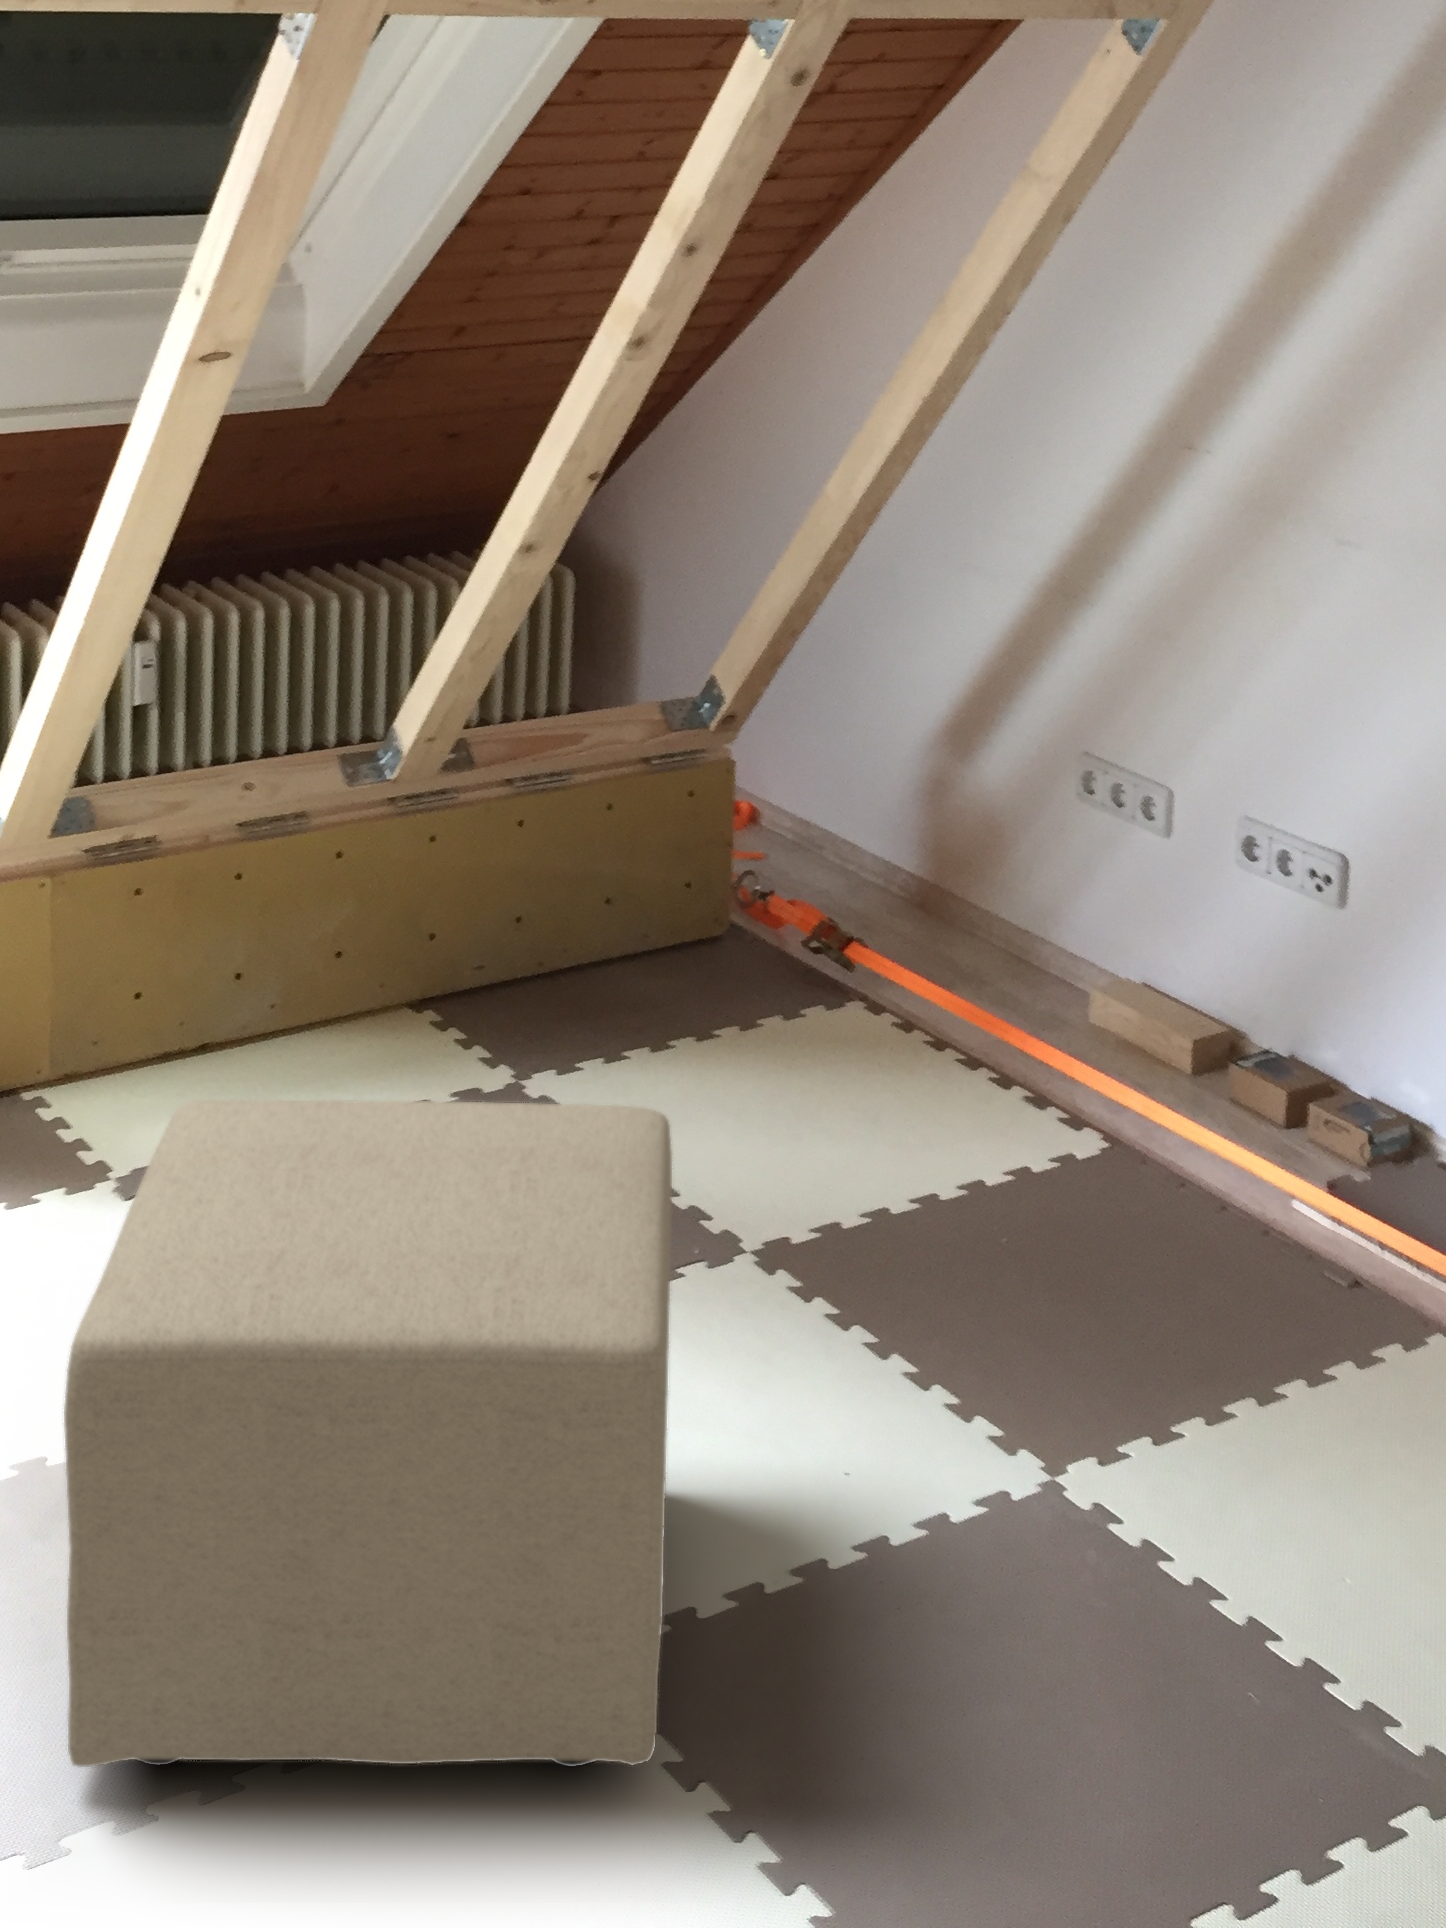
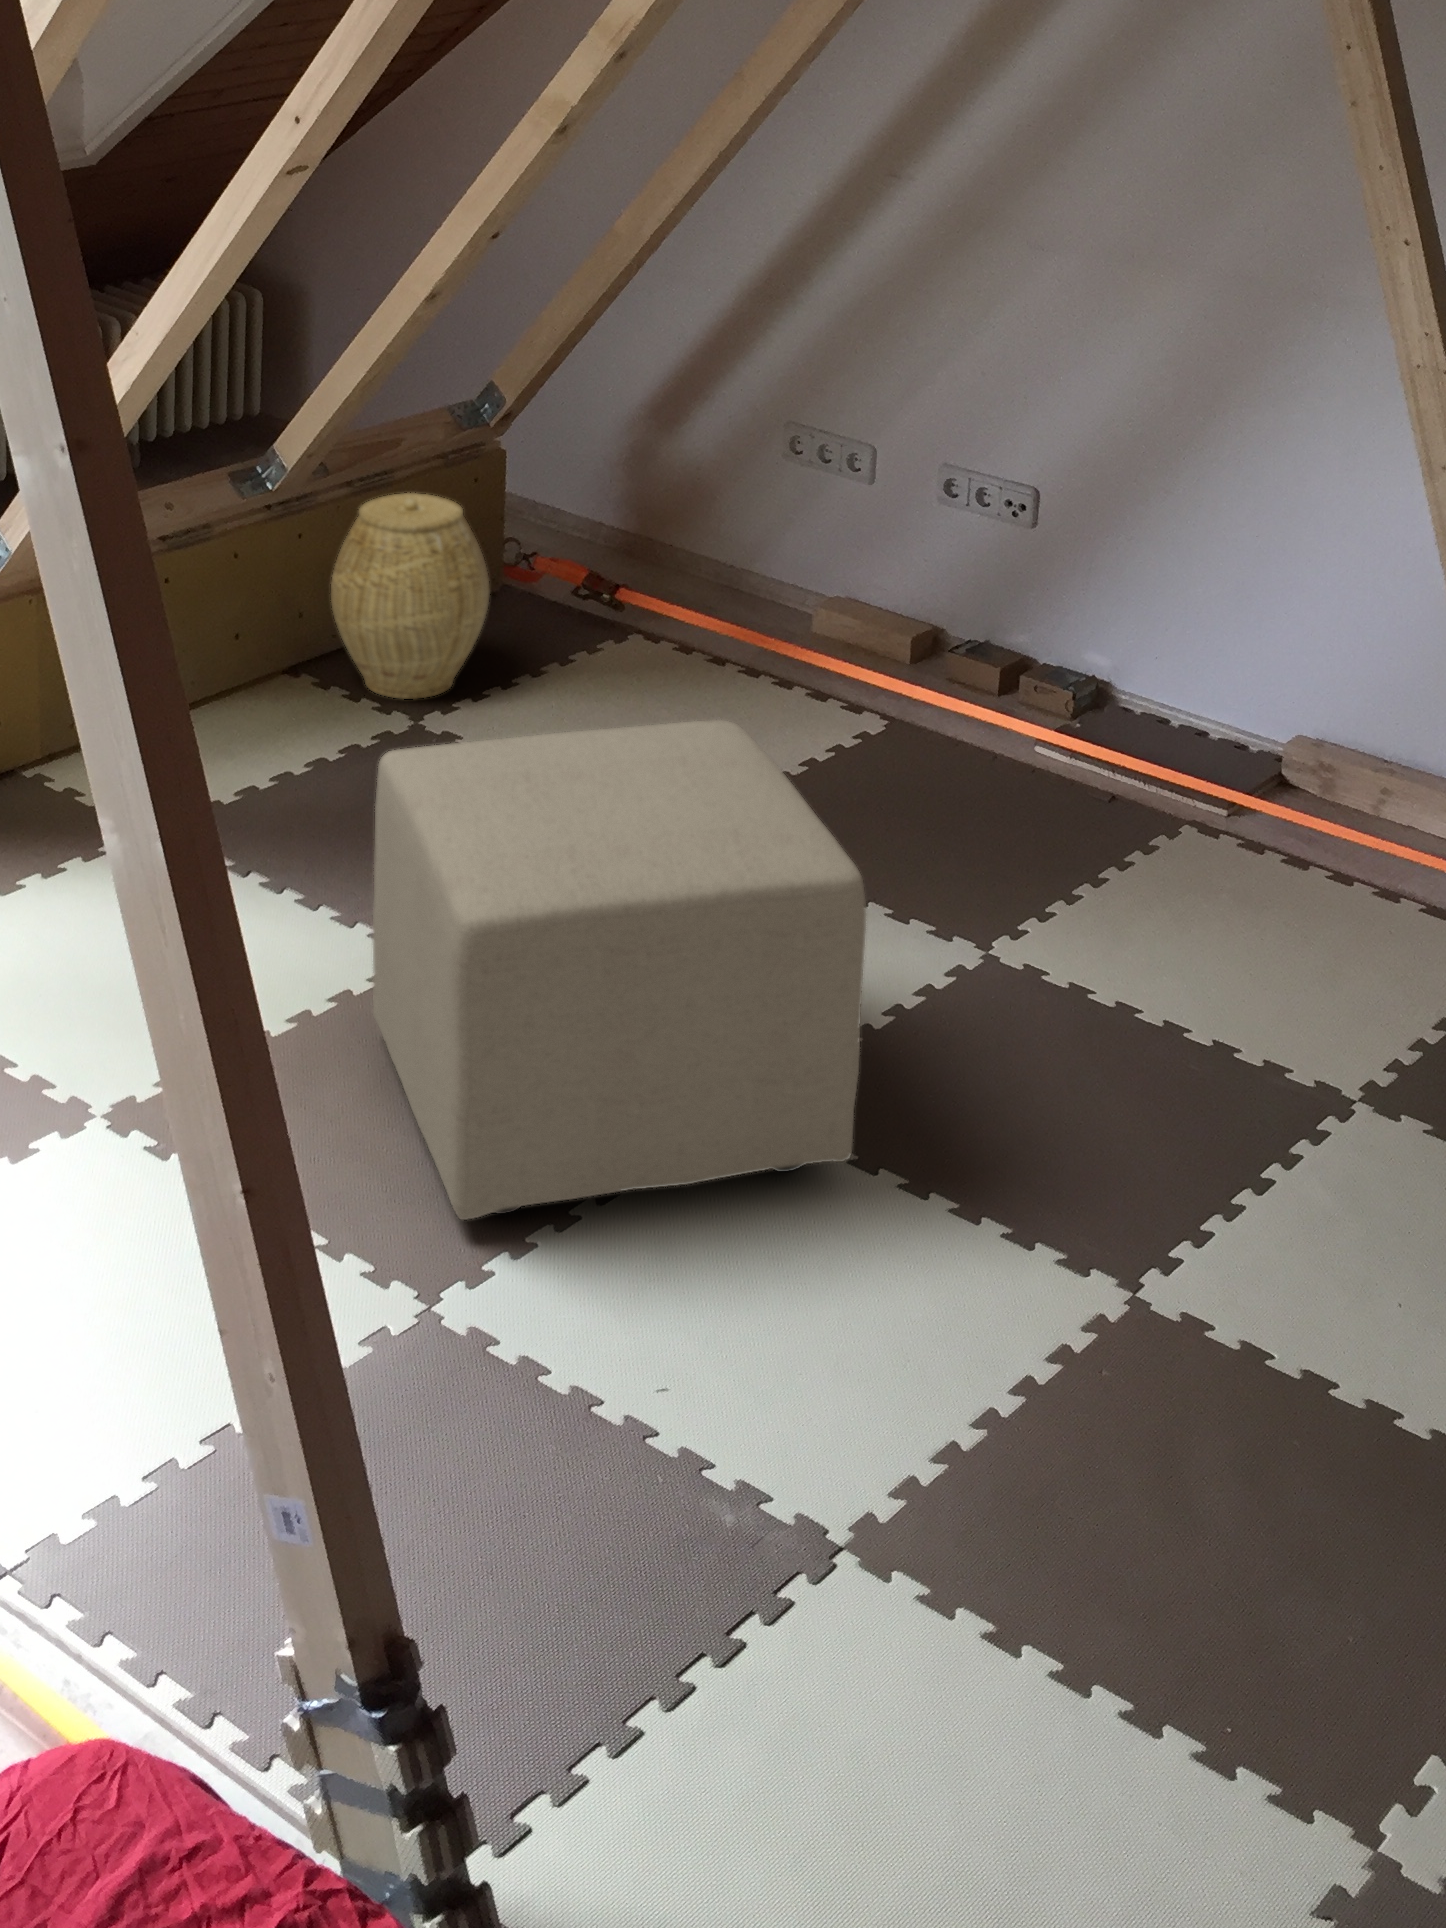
woven basket: none [446,798,639,1053] -> present [331,493,489,699]

